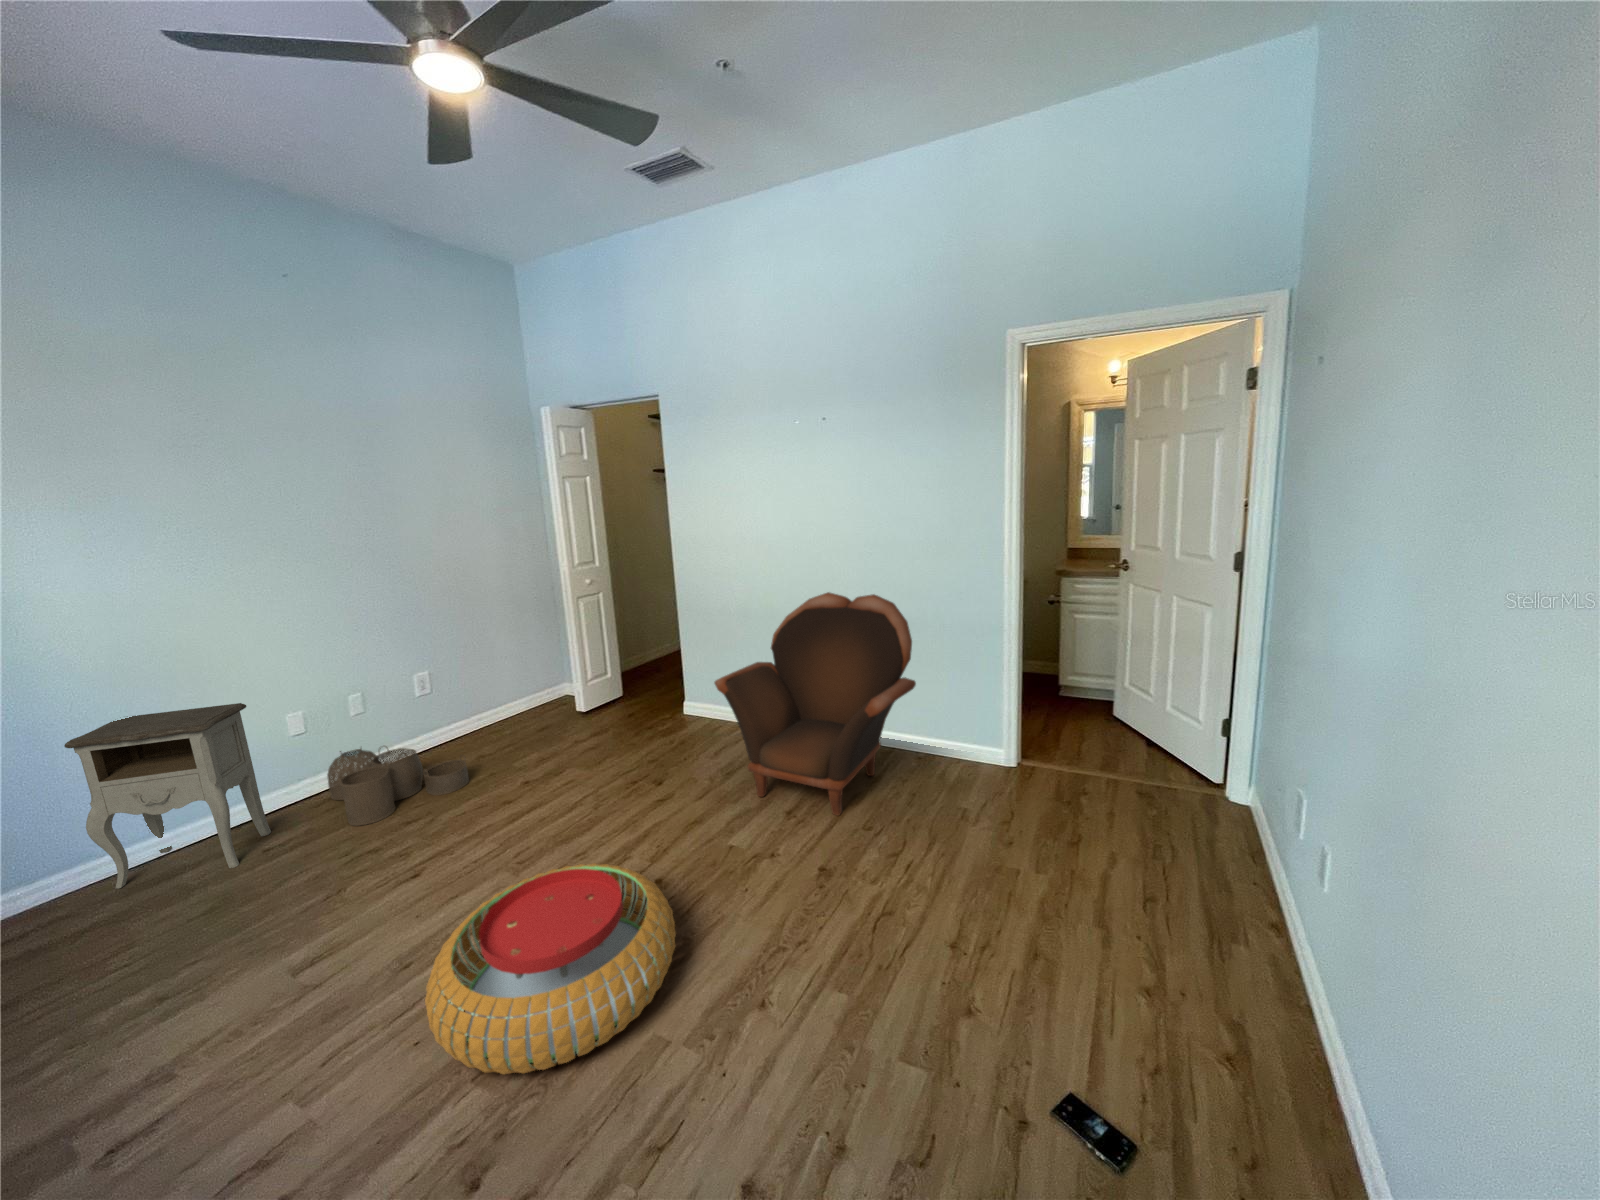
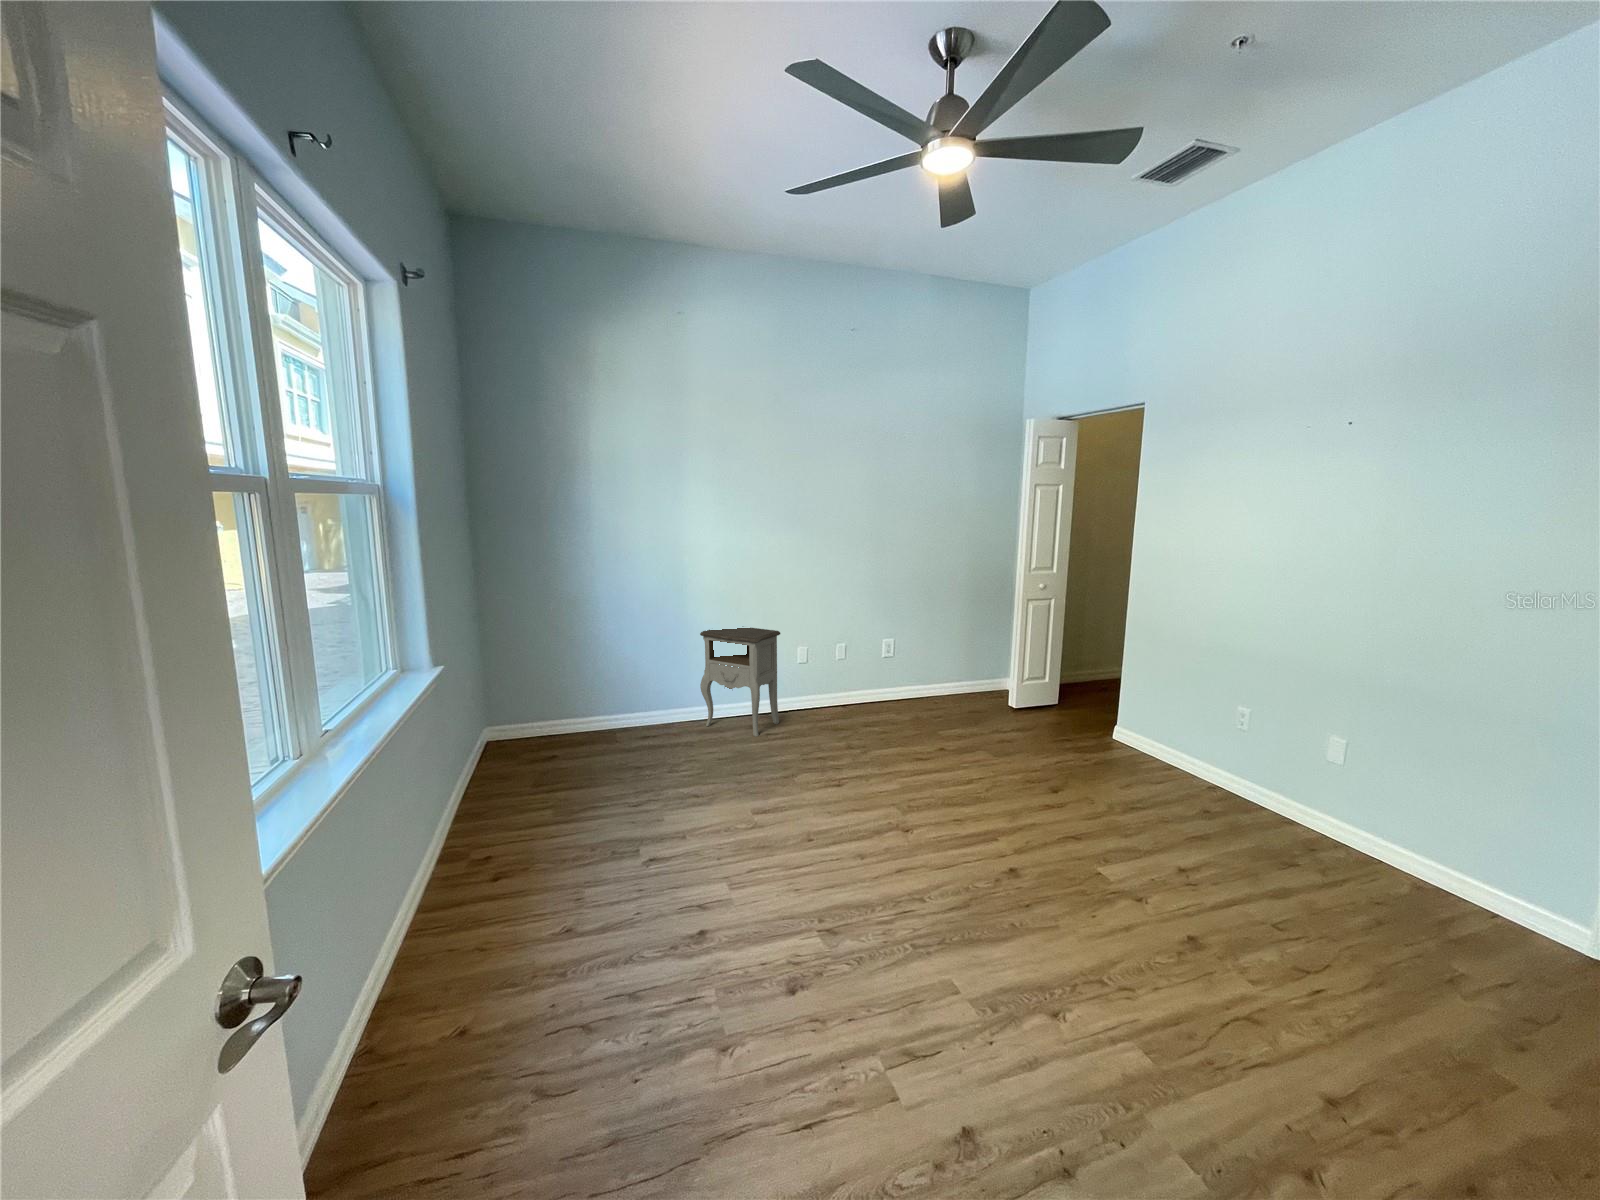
armchair: present [714,592,916,815] -> none [1127,642,1439,908]
woven basket: present [327,748,469,825] -> none [816,681,902,739]
pouf: present [425,863,676,1074] -> none [810,812,1003,959]

